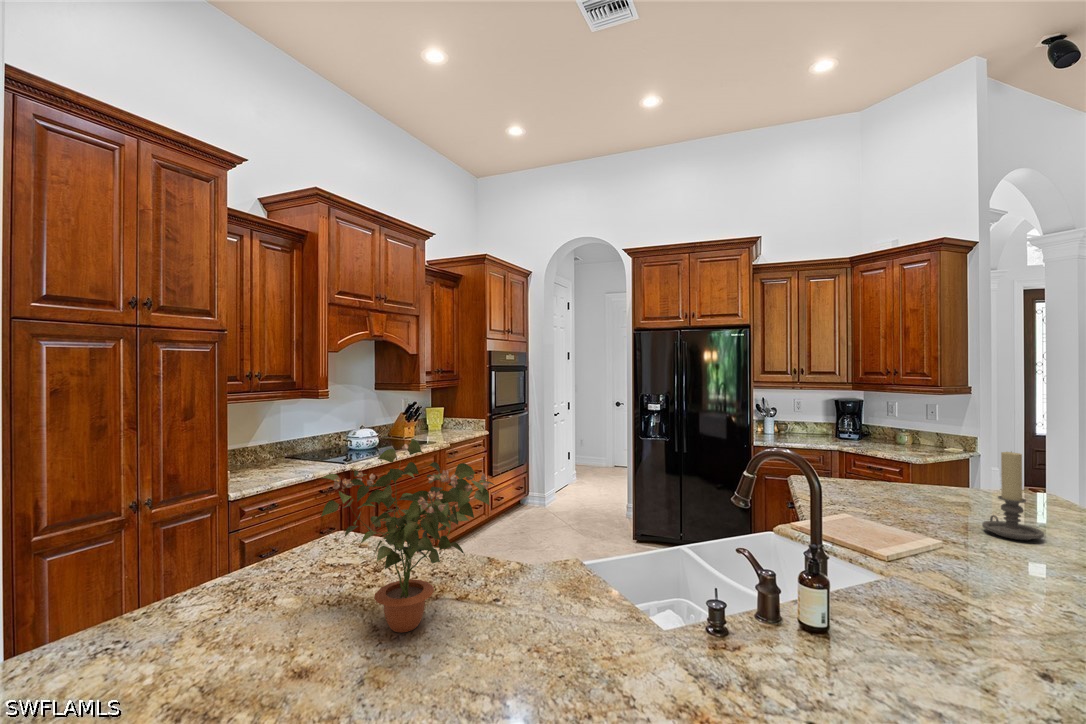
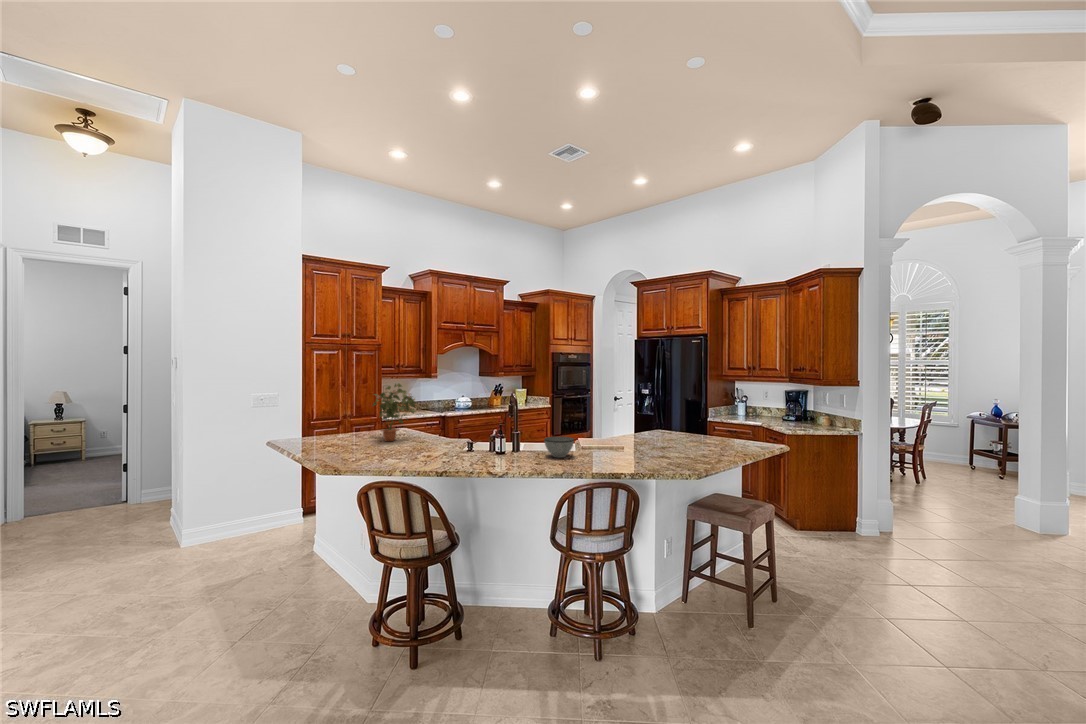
candle holder: present [982,452,1044,540] -> none [671,404,696,449]
bowl: none [919,564,1024,636] -> present [544,437,574,458]

